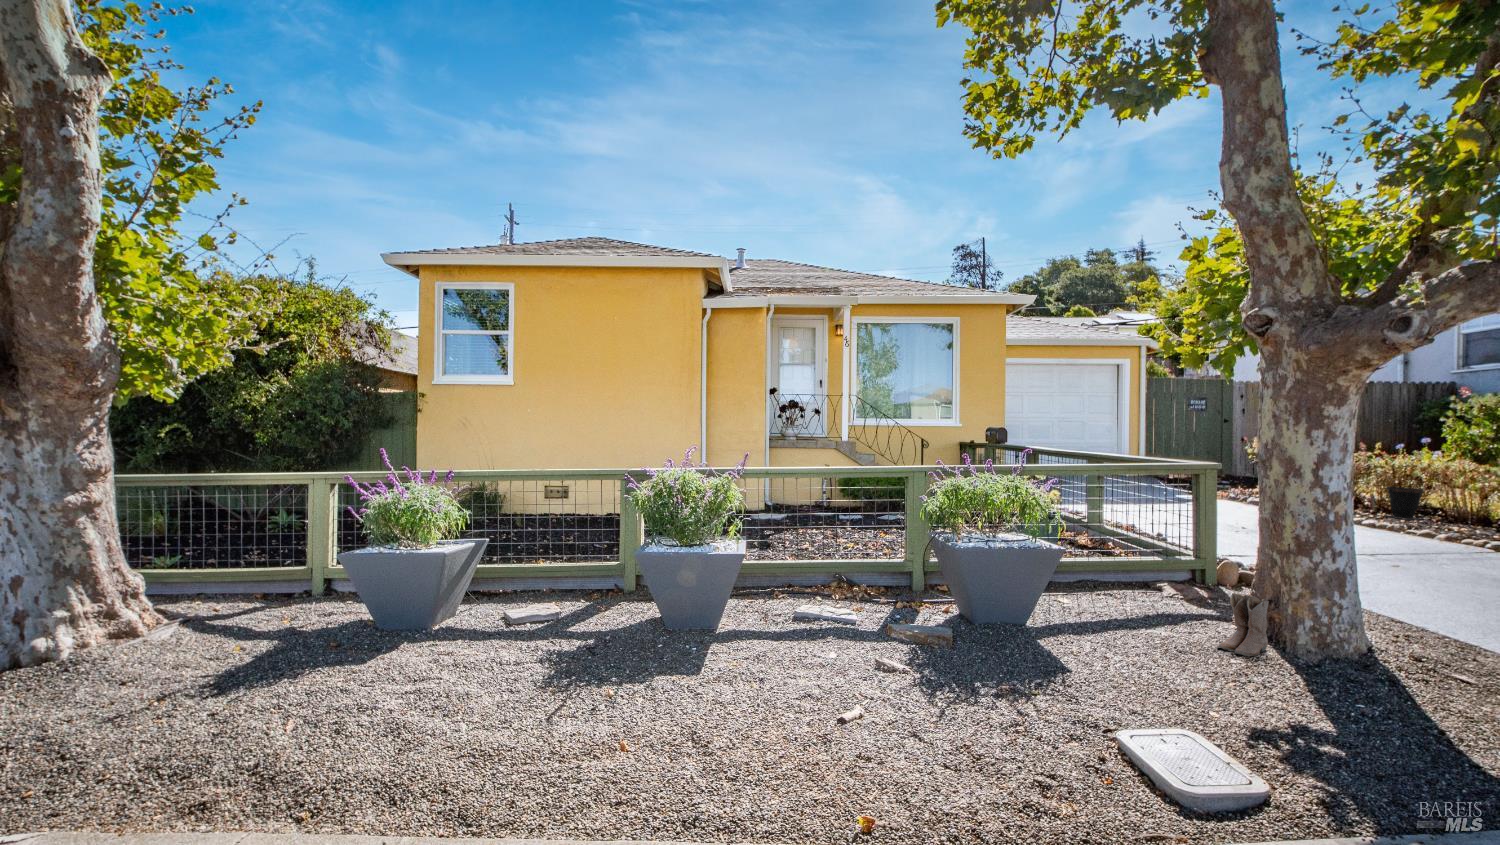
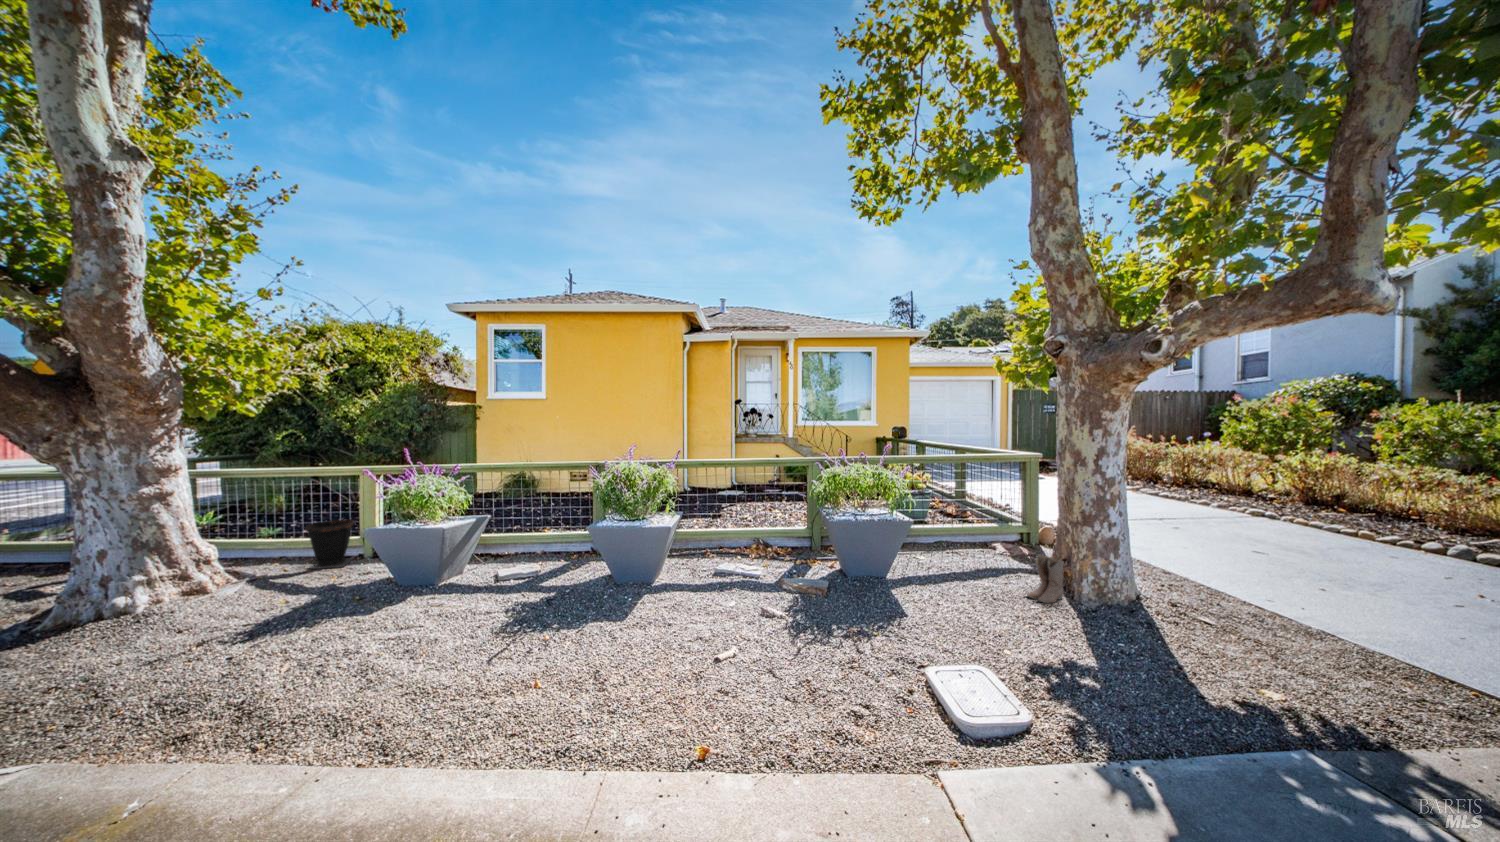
bucket: present [1386,486,1424,520] -> present [305,519,354,569]

